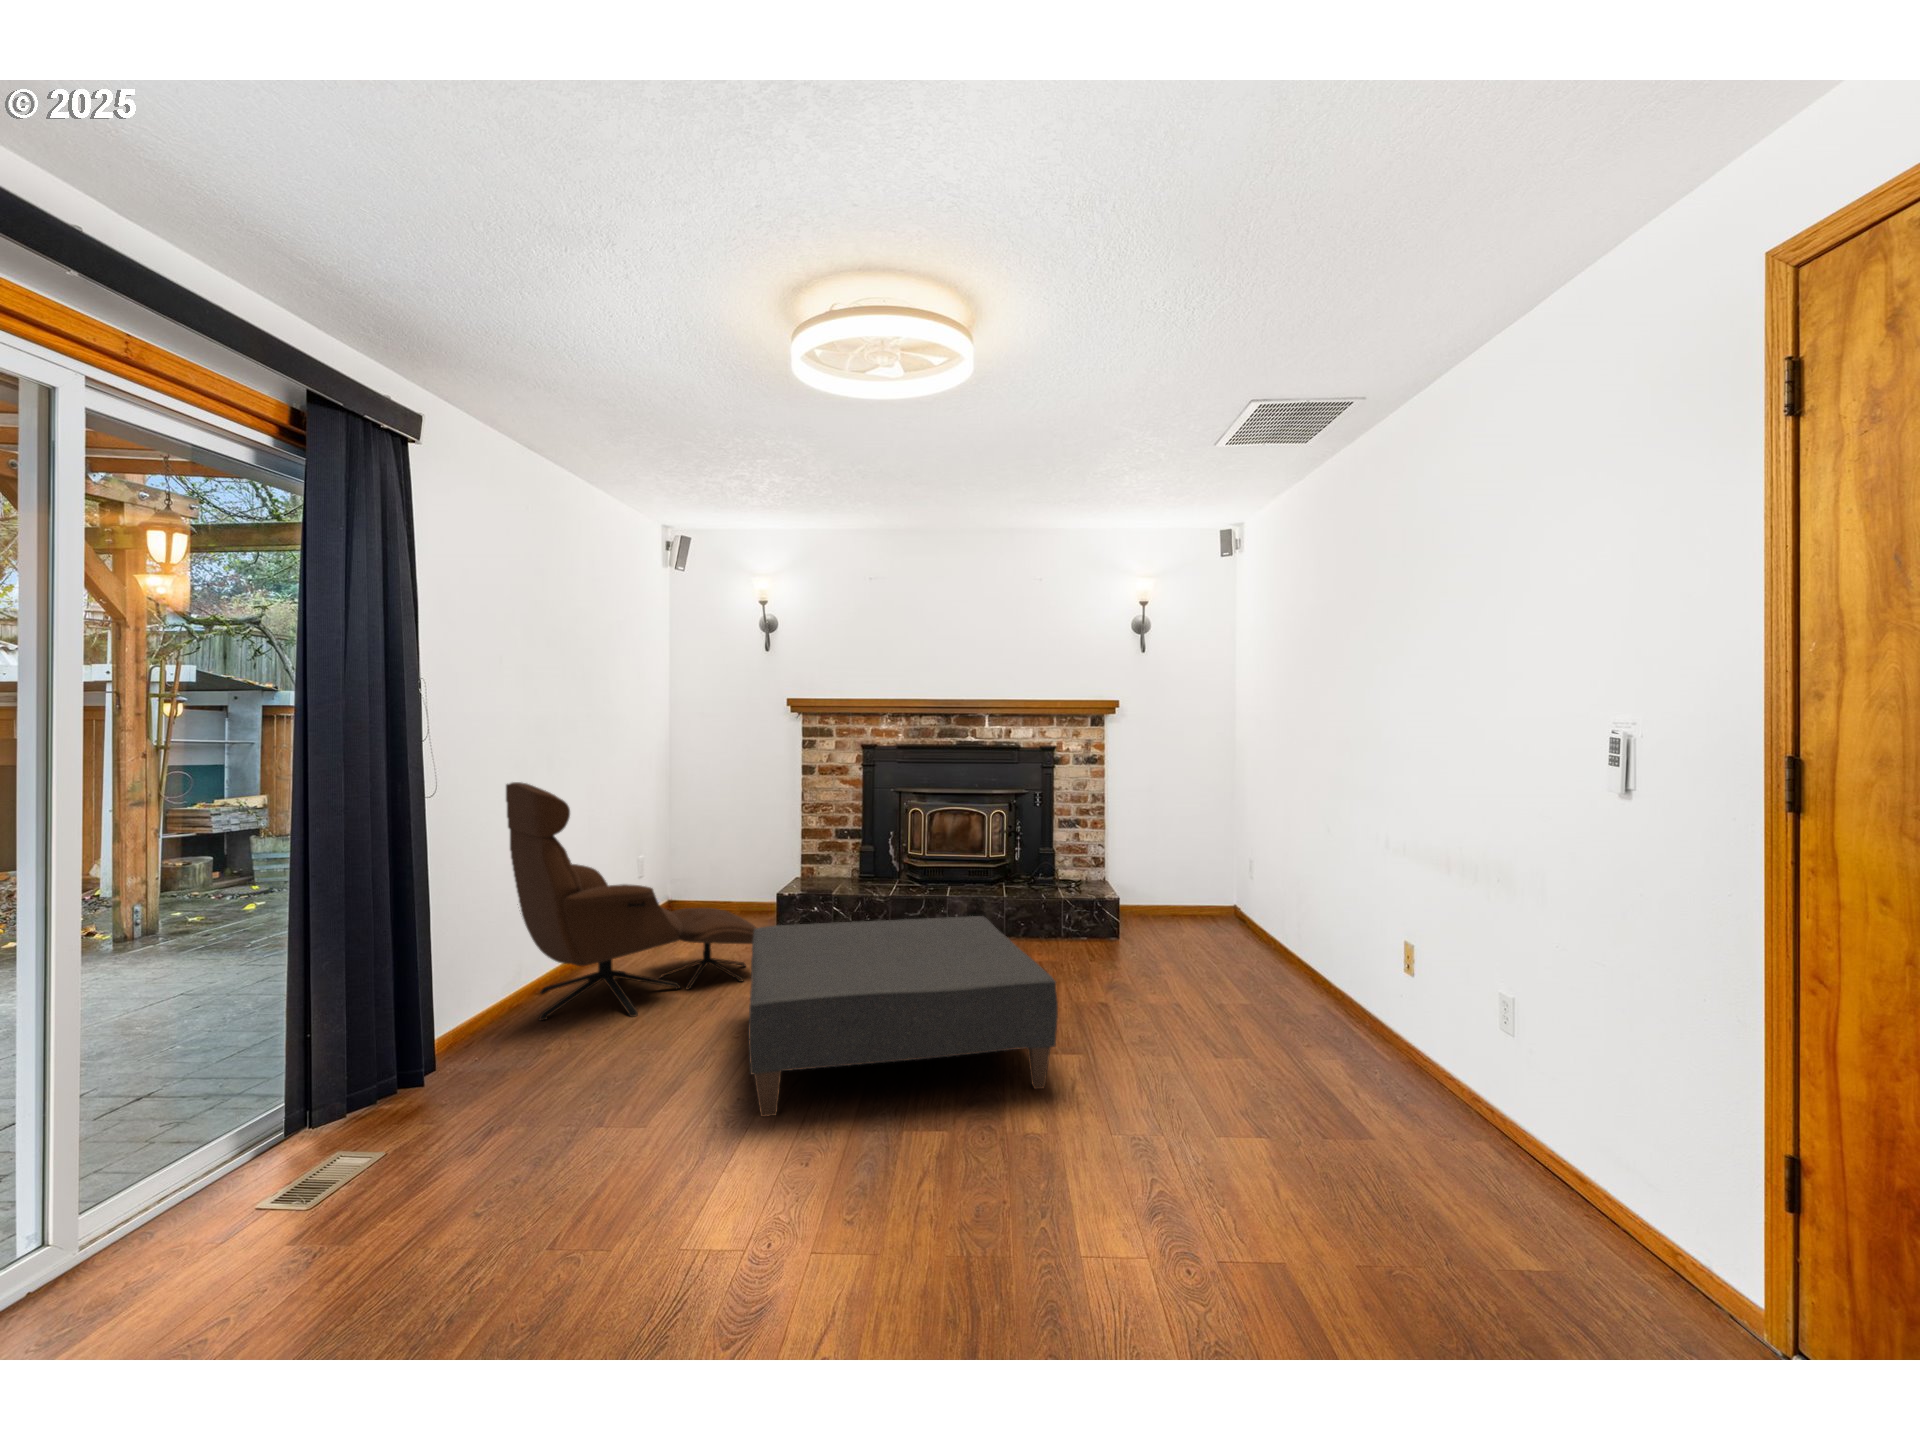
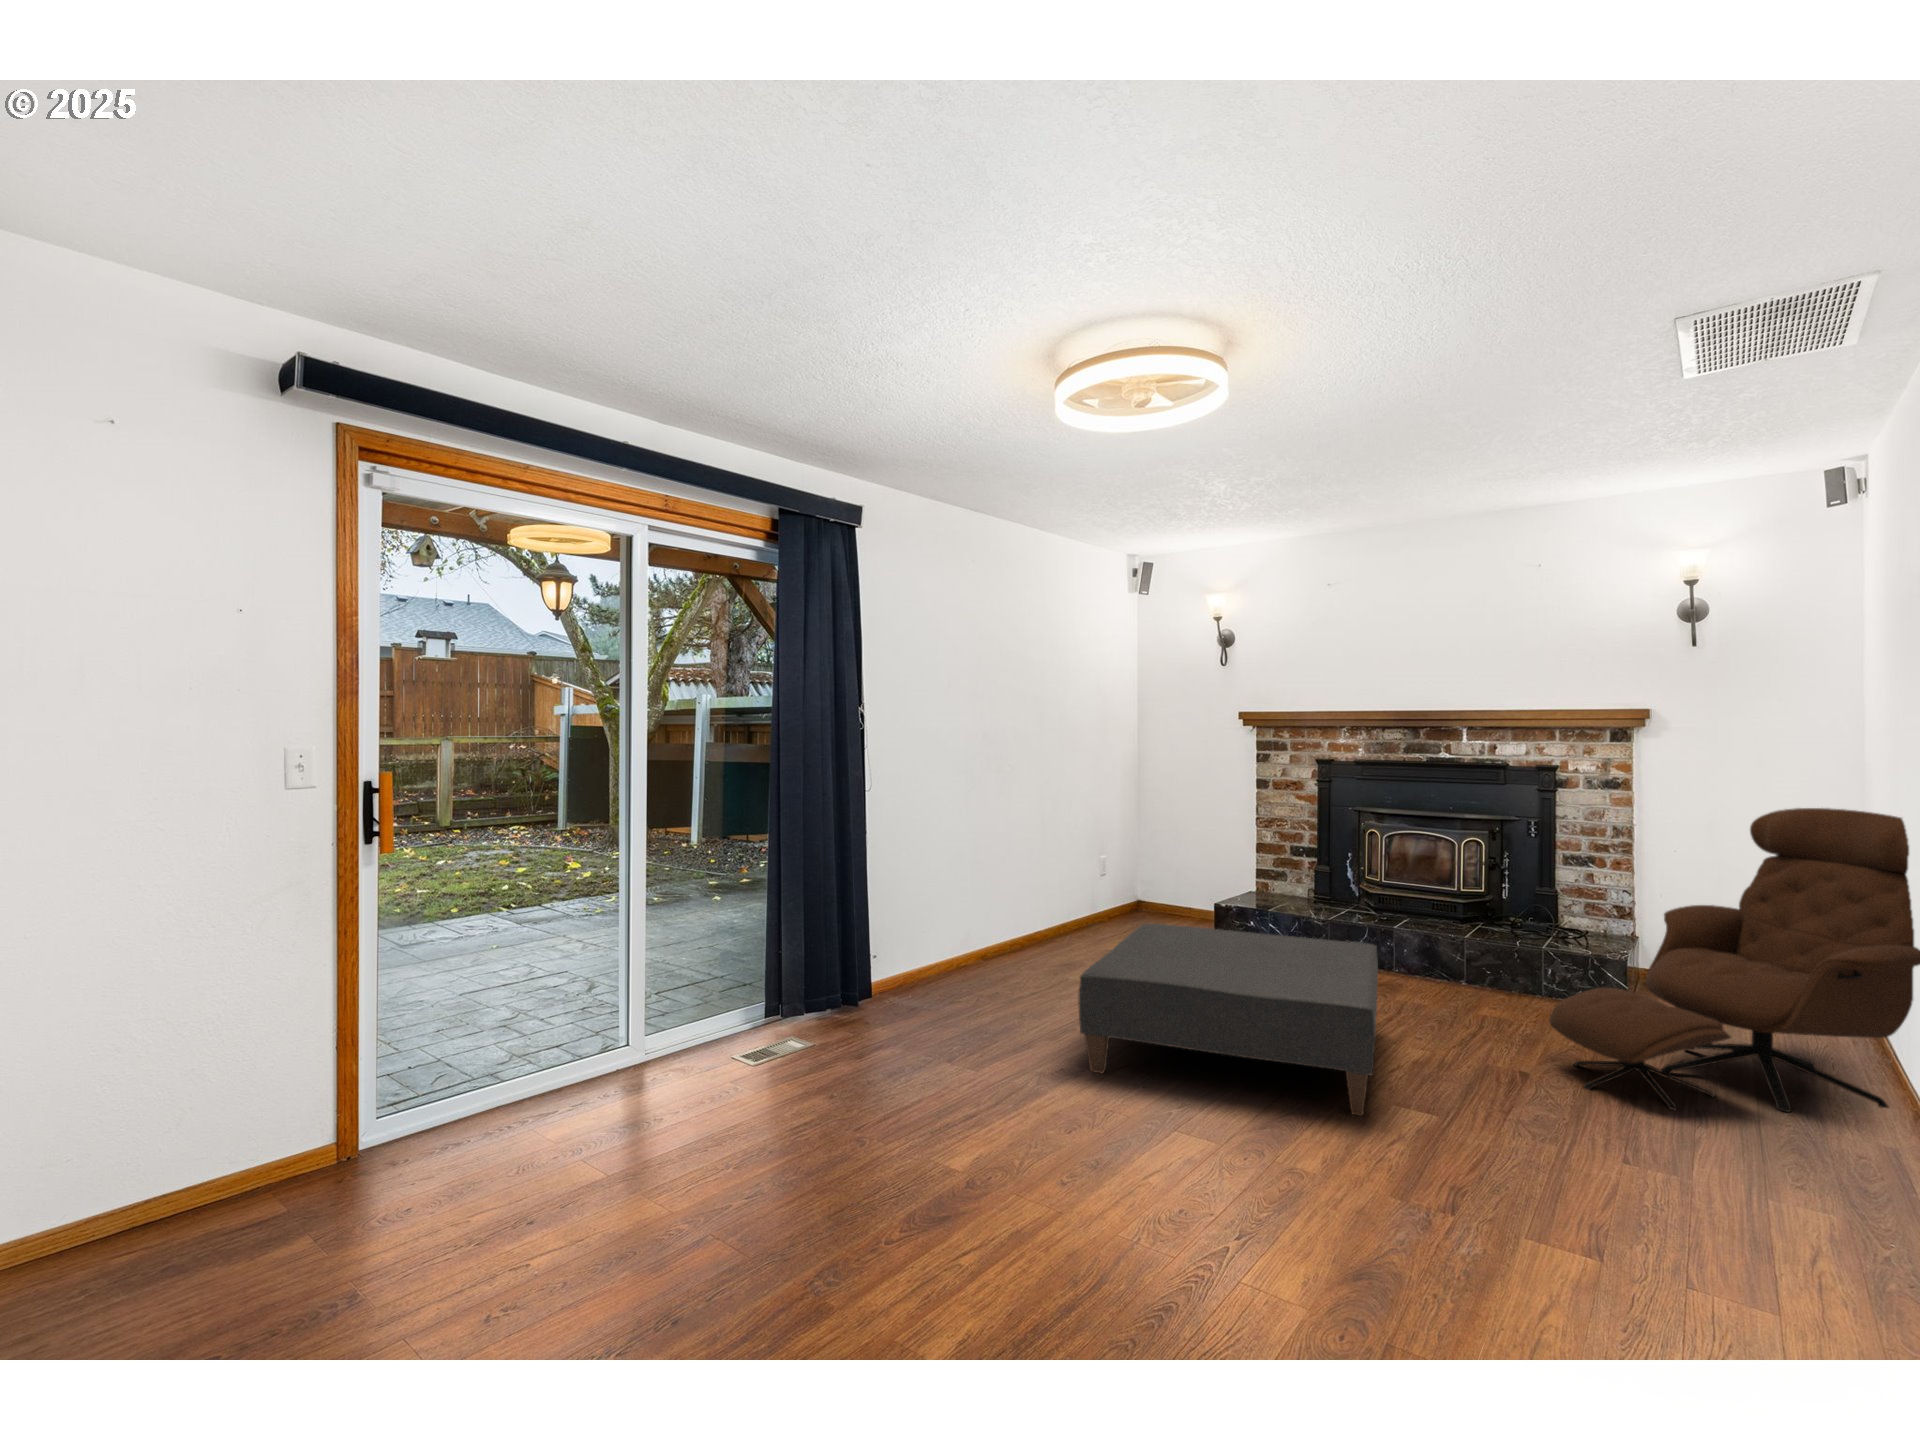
lounge chair: present [506,782,756,1021] -> present [1549,808,1920,1112]

